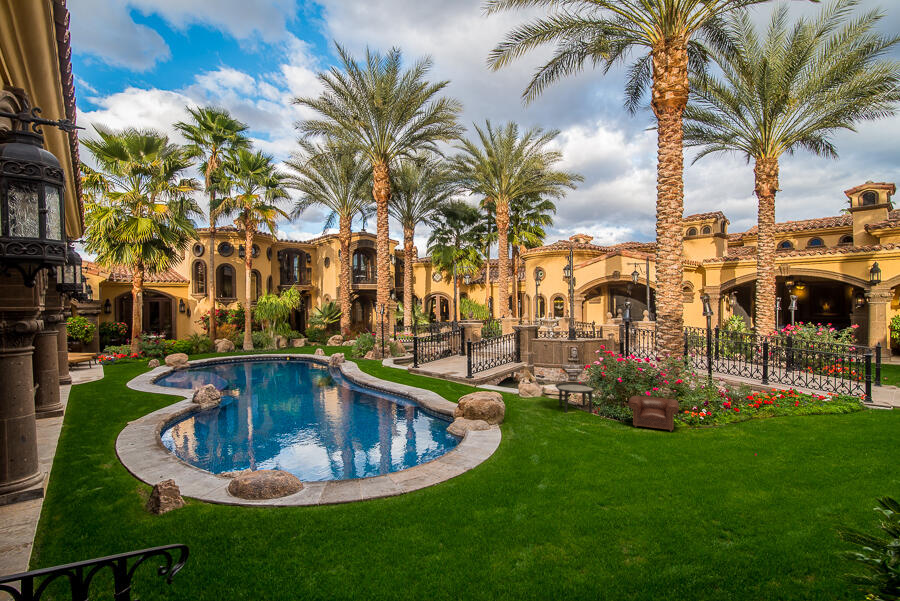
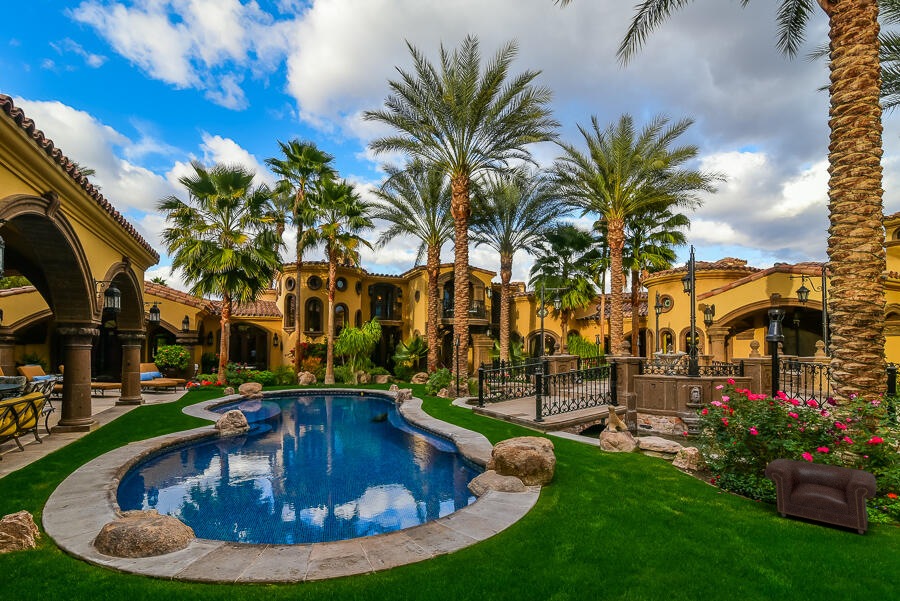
round table: present [555,383,596,413] -> none [641,432,711,483]

